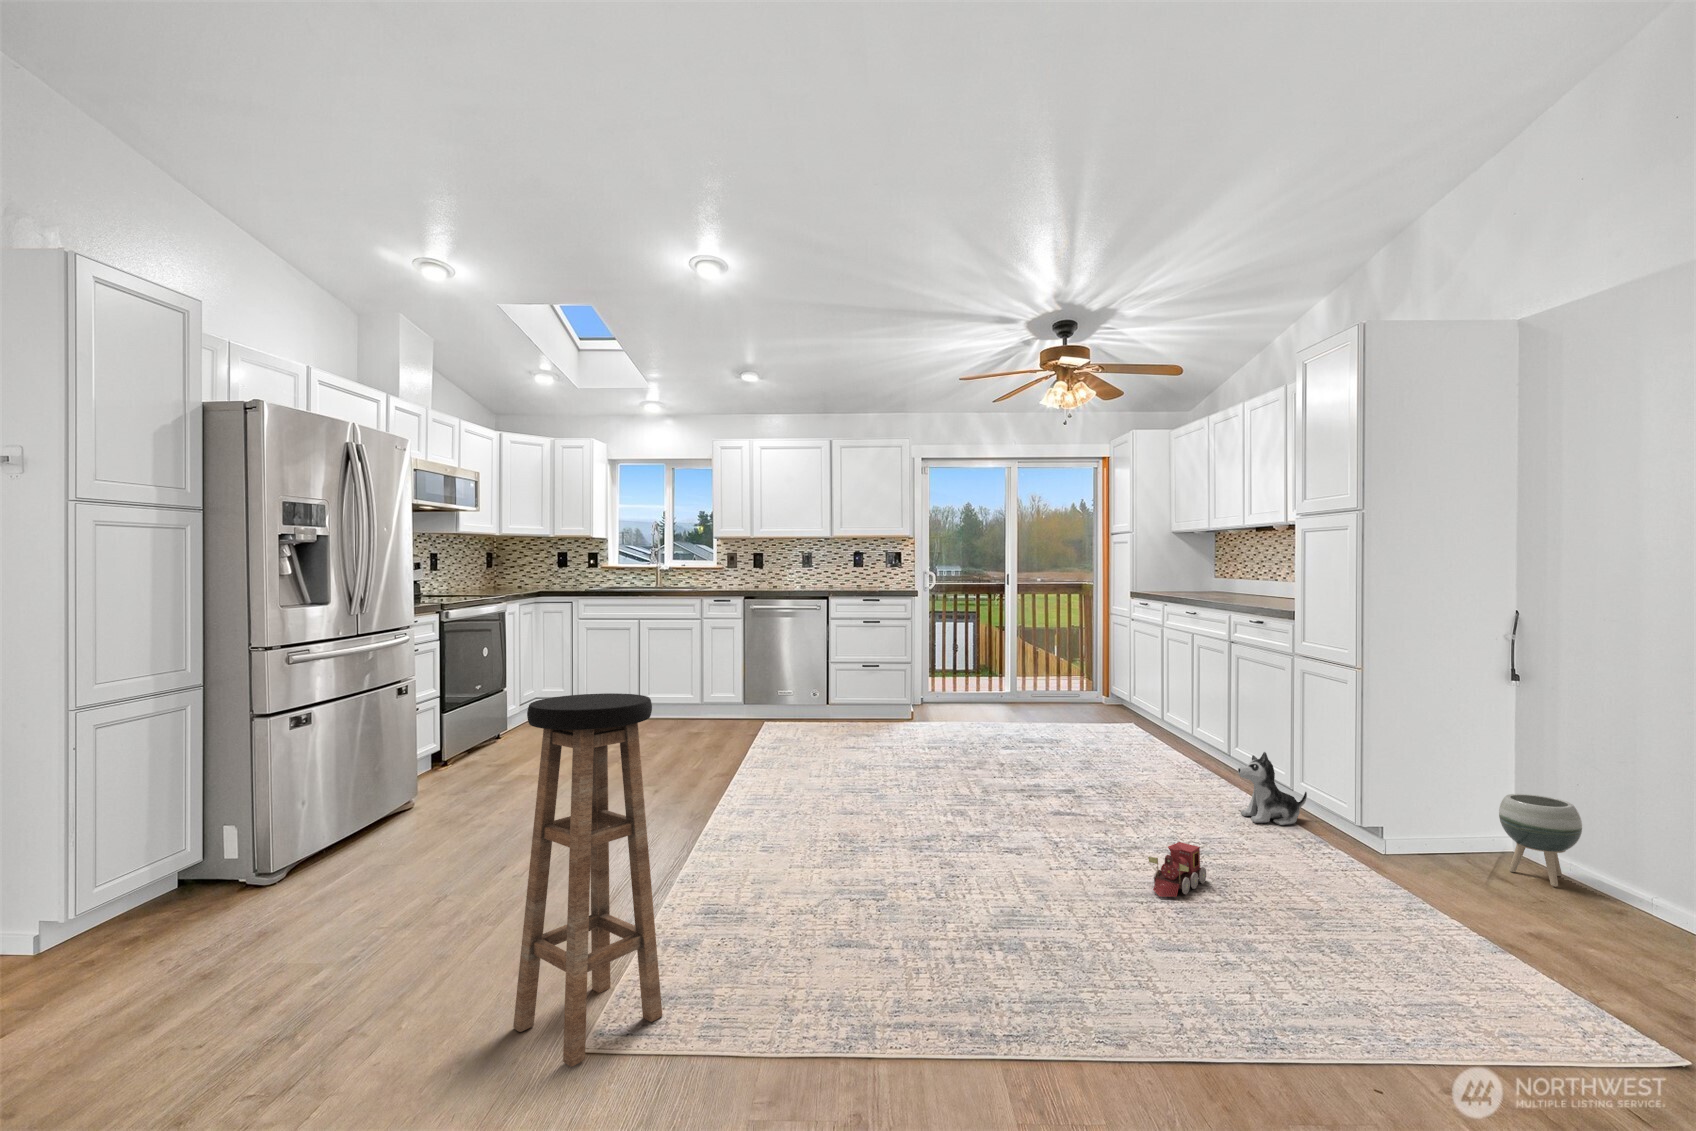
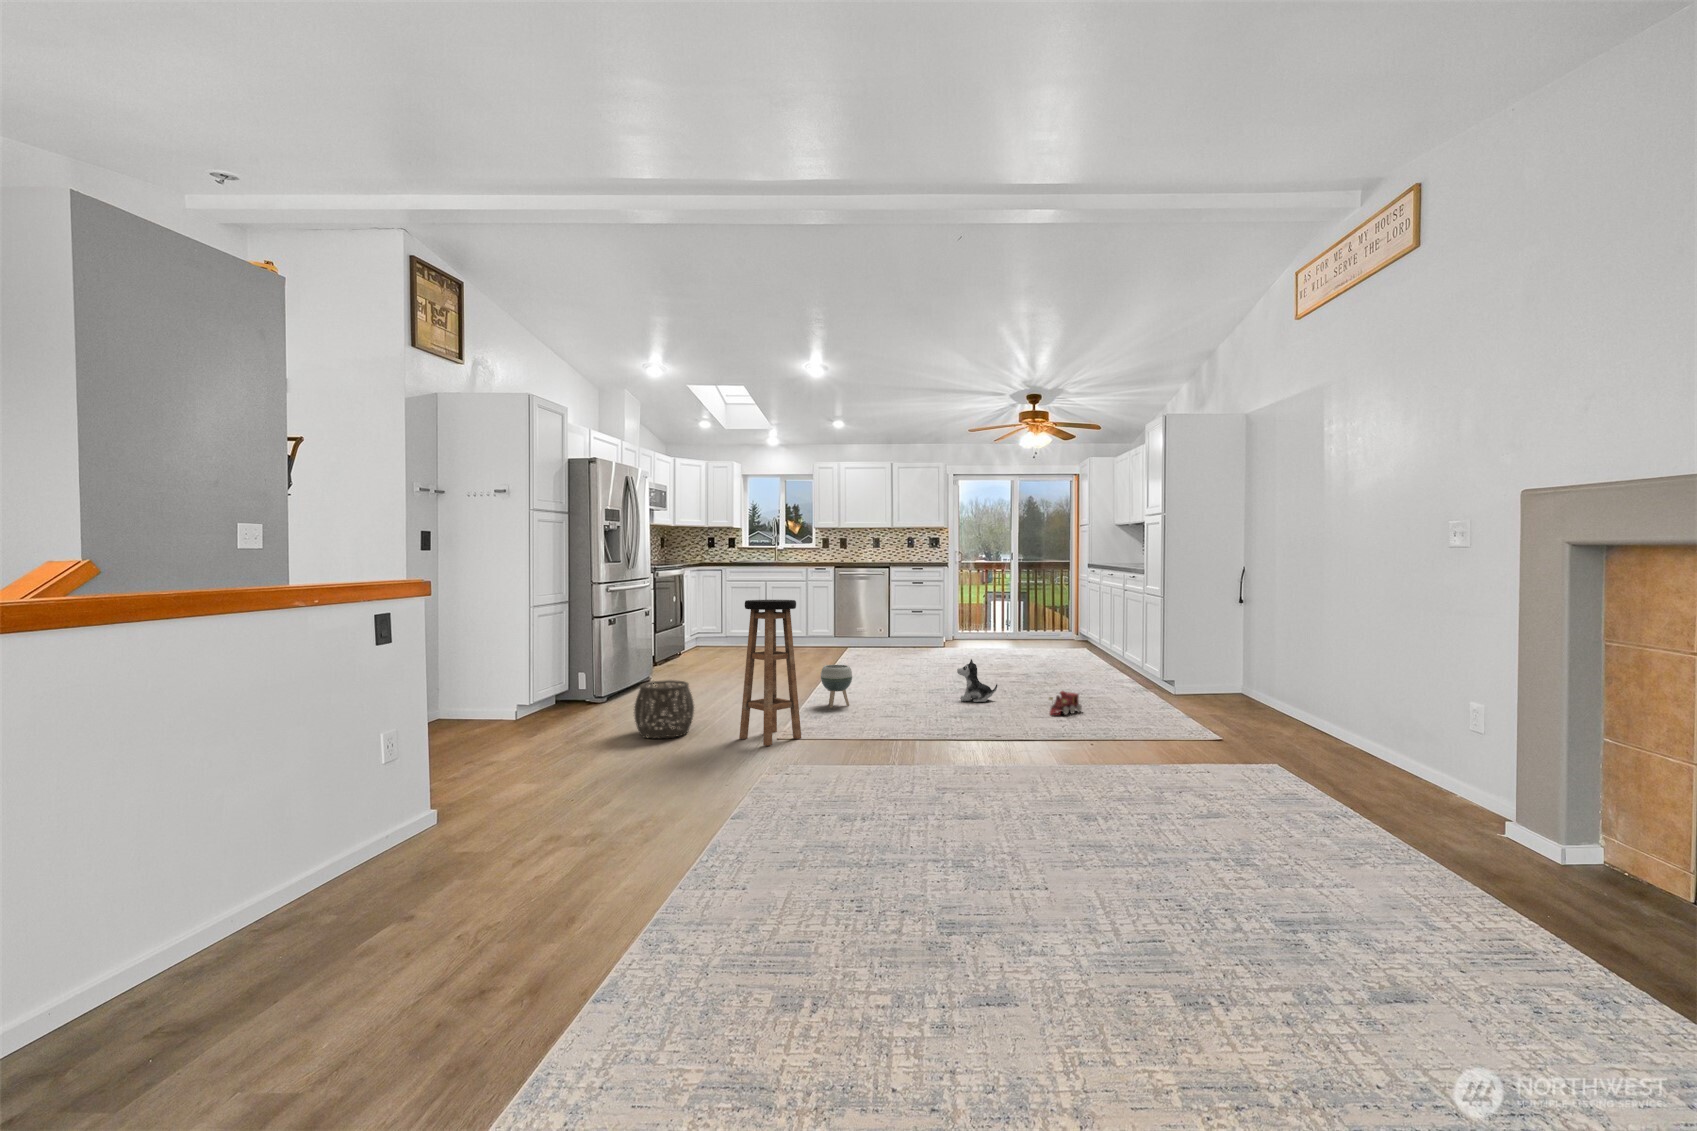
plush toy: present [1238,752,1307,825] -> present [957,659,997,702]
planter: present [1499,794,1582,886] -> present [821,665,852,708]
woven basket: none [250,877,418,1047] -> present [634,680,694,739]

